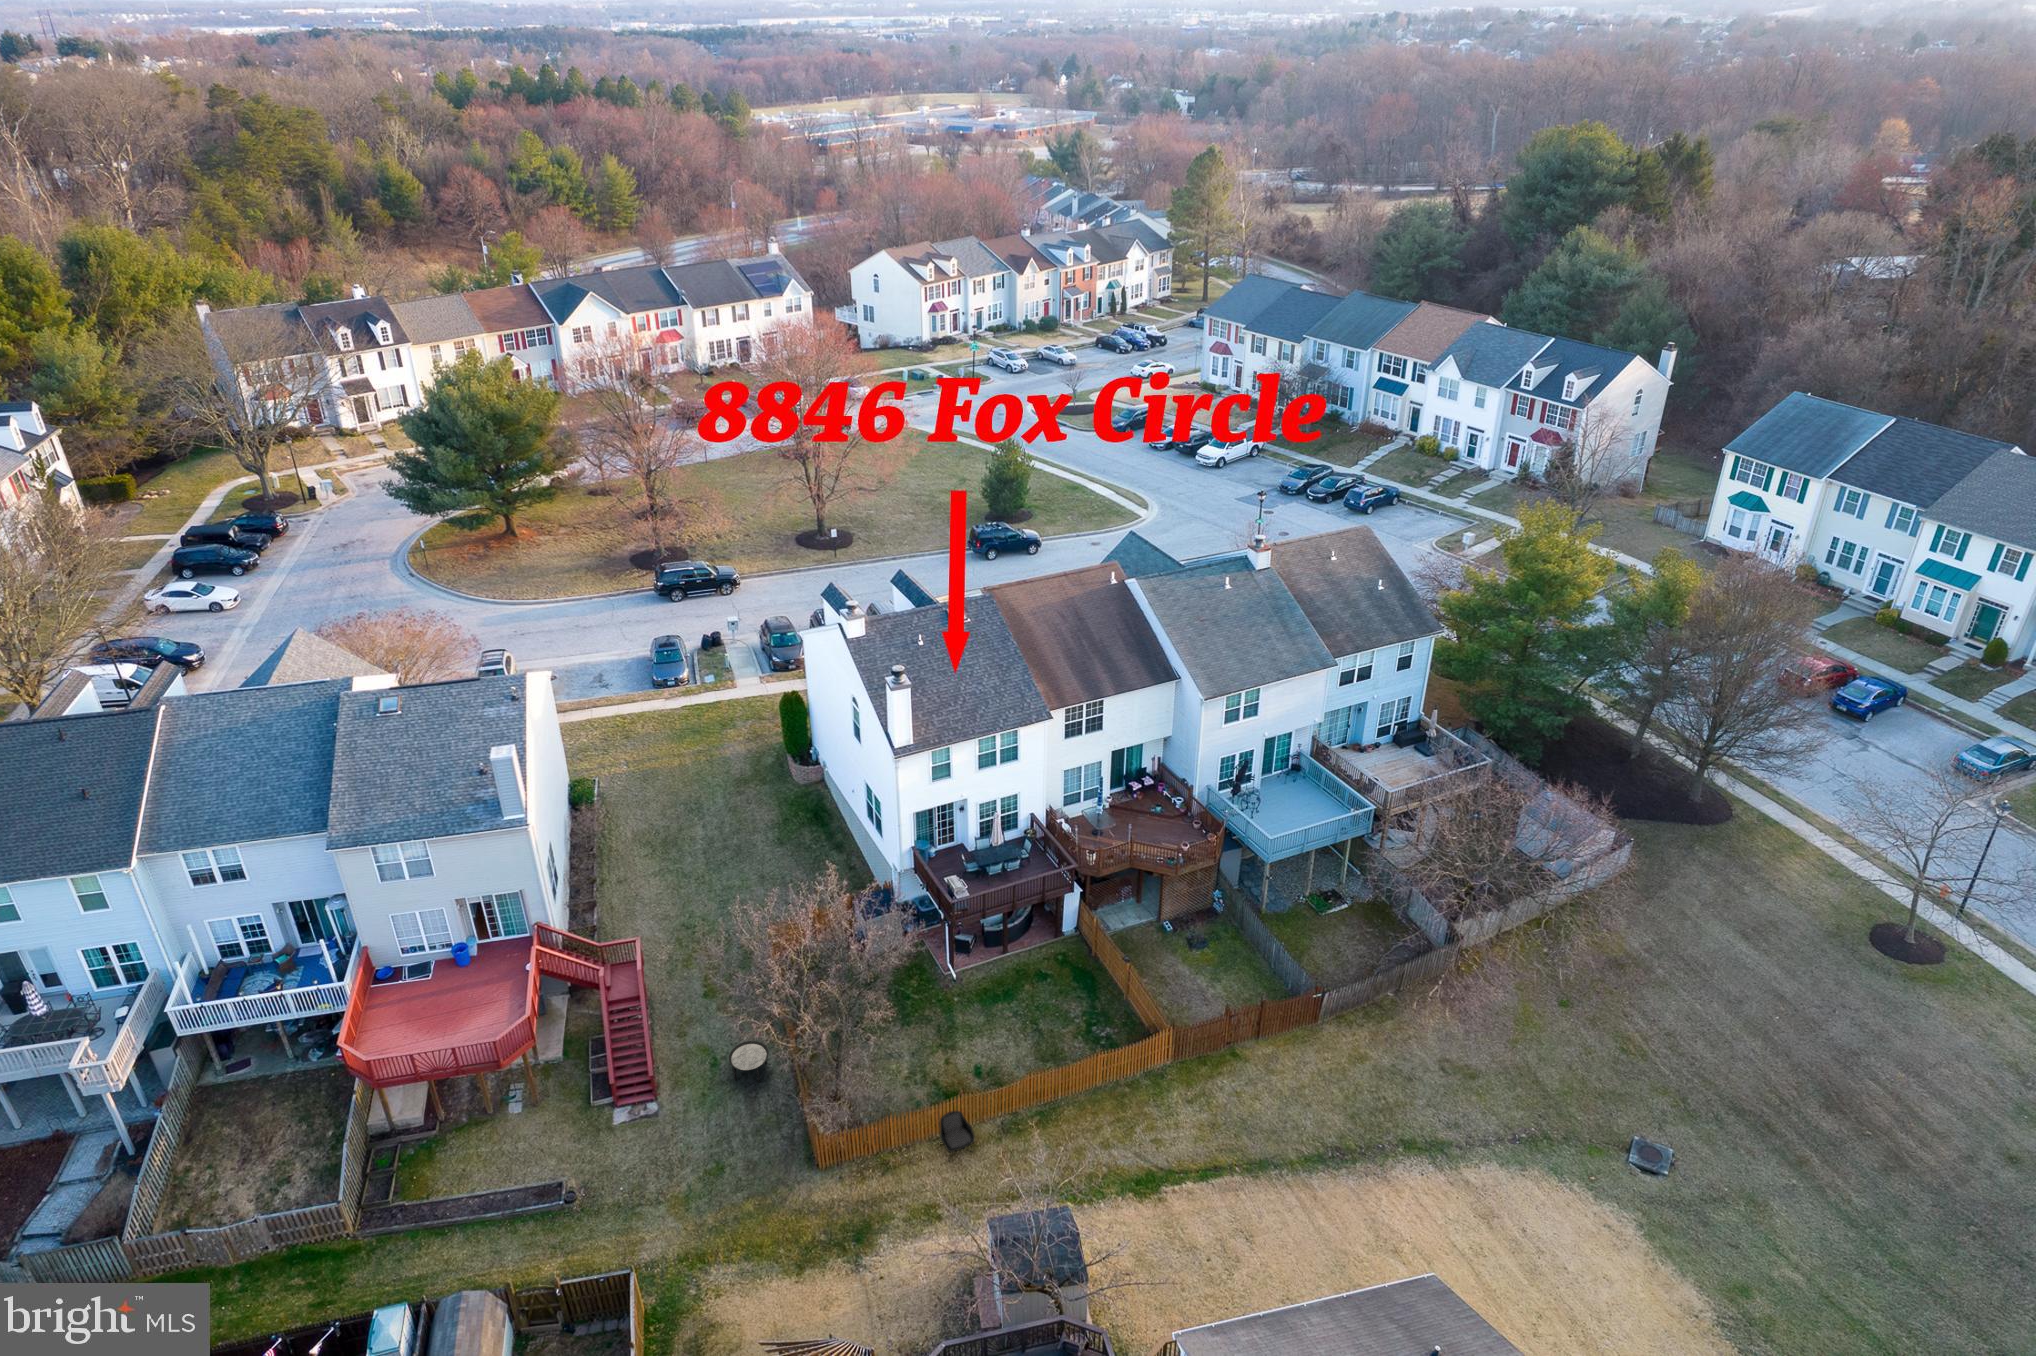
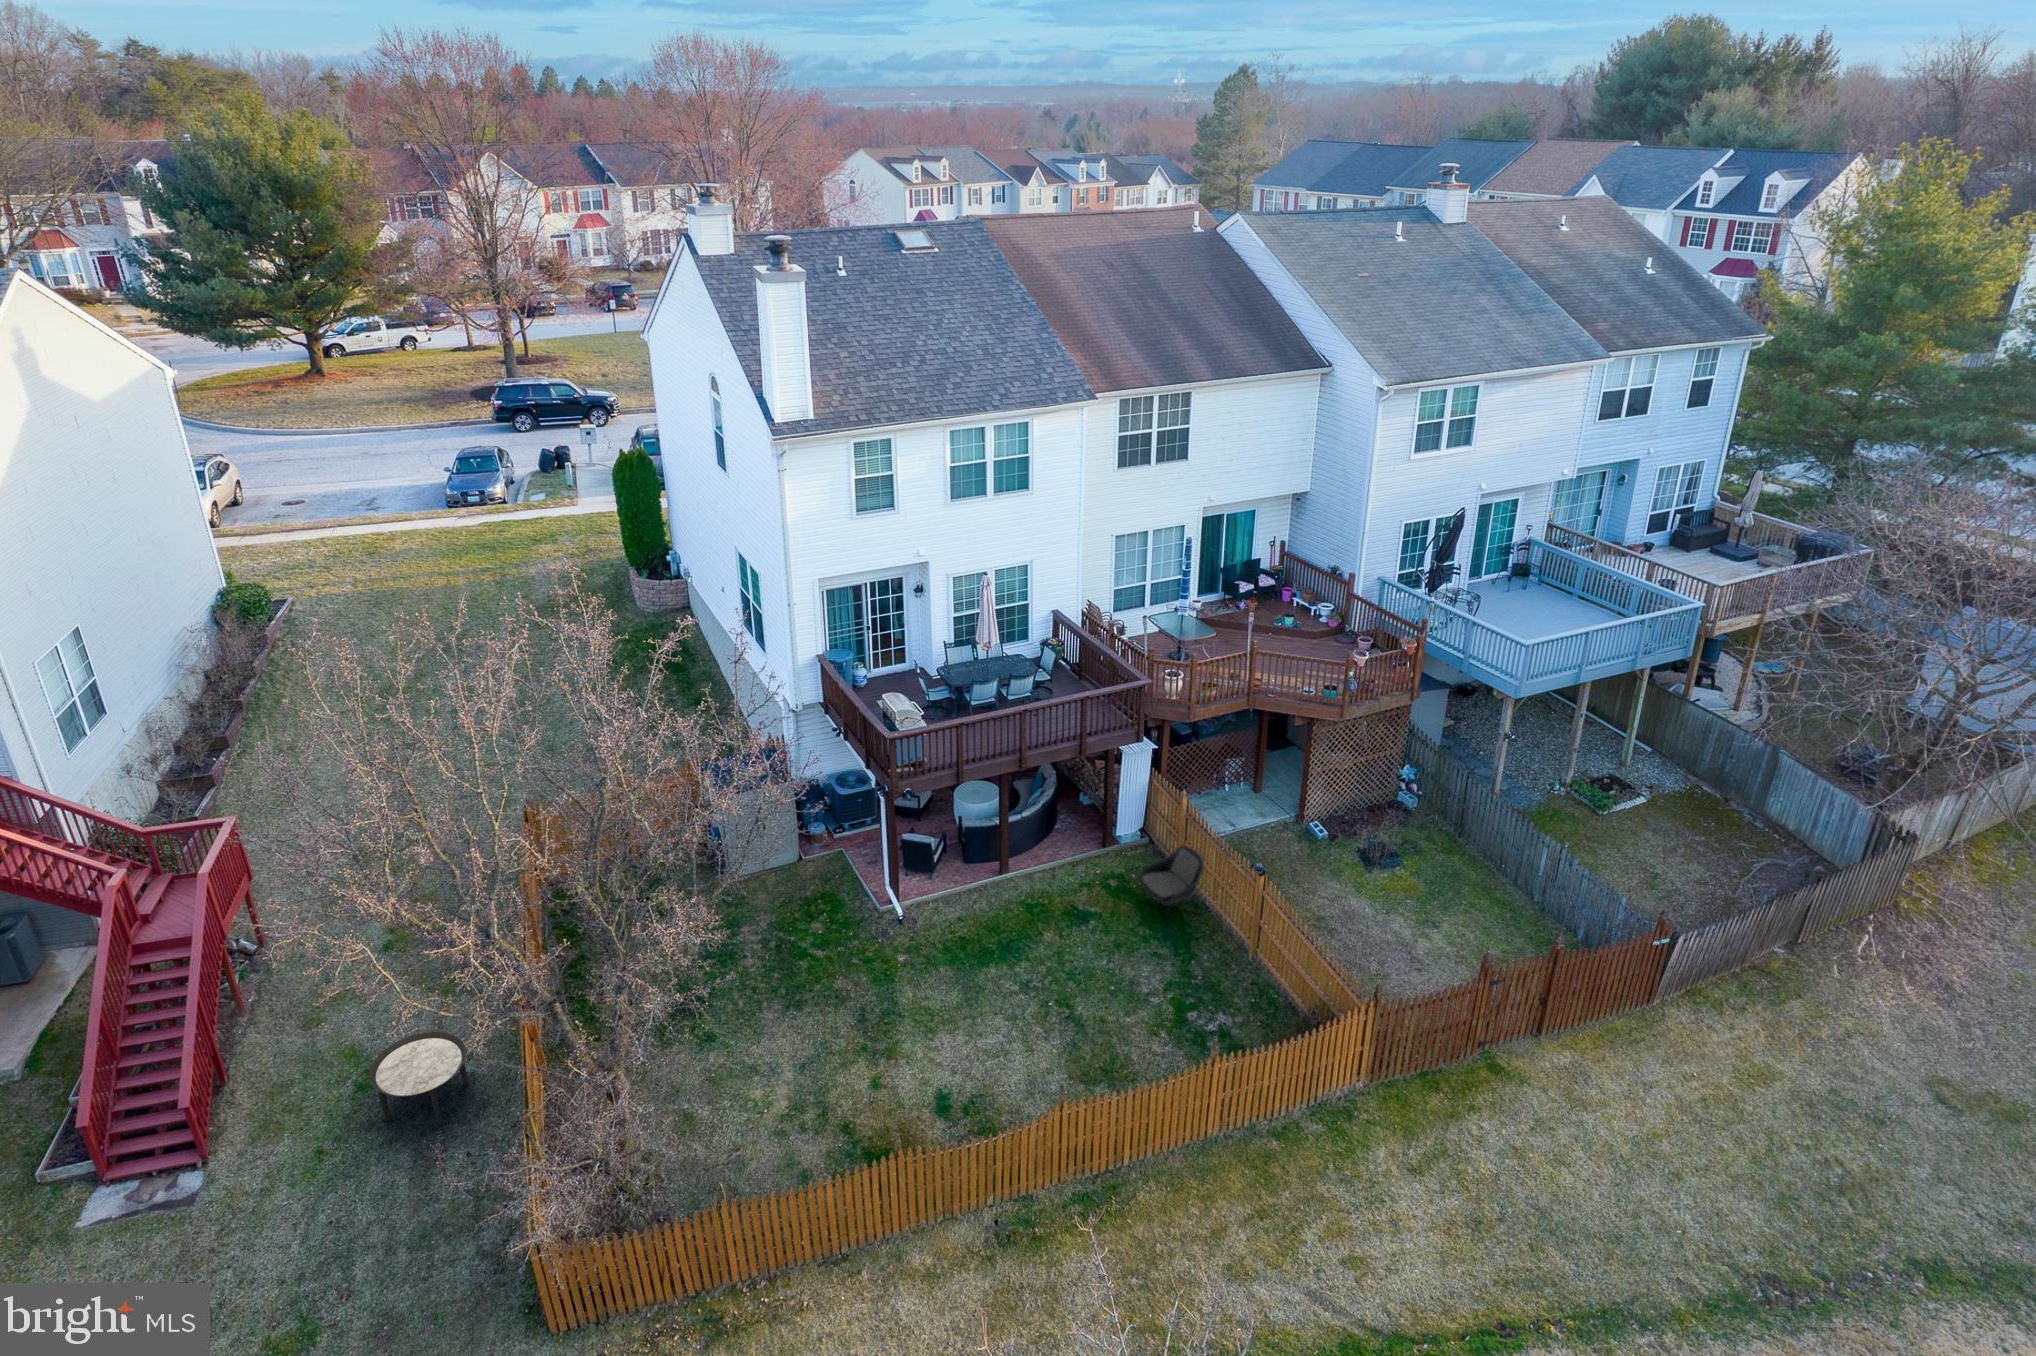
lounge chair: present [940,1111,975,1159] -> present [1137,846,1204,922]

